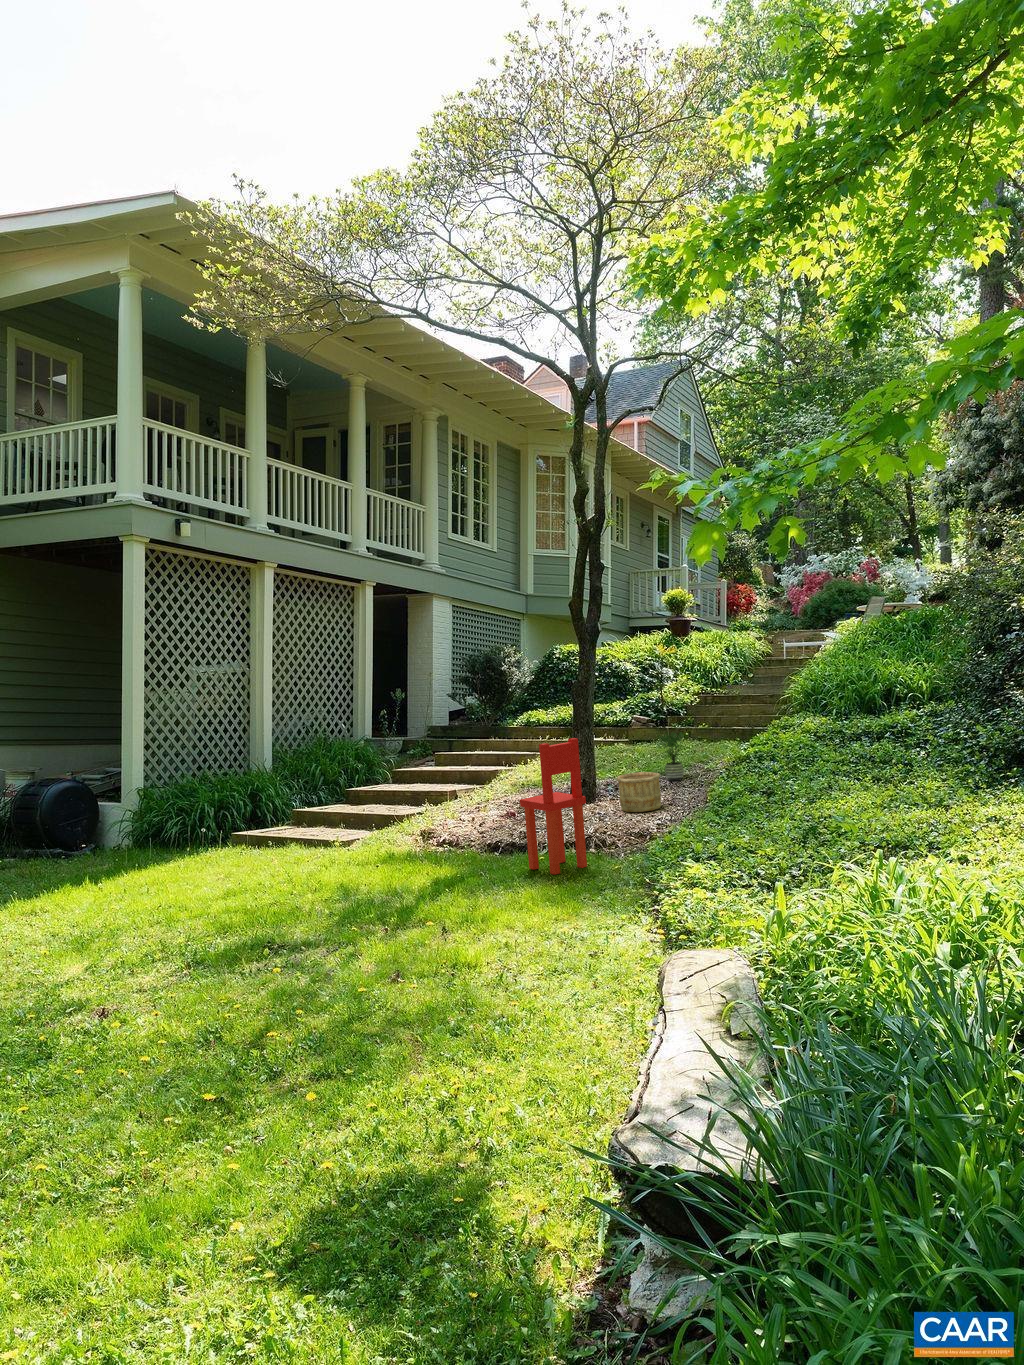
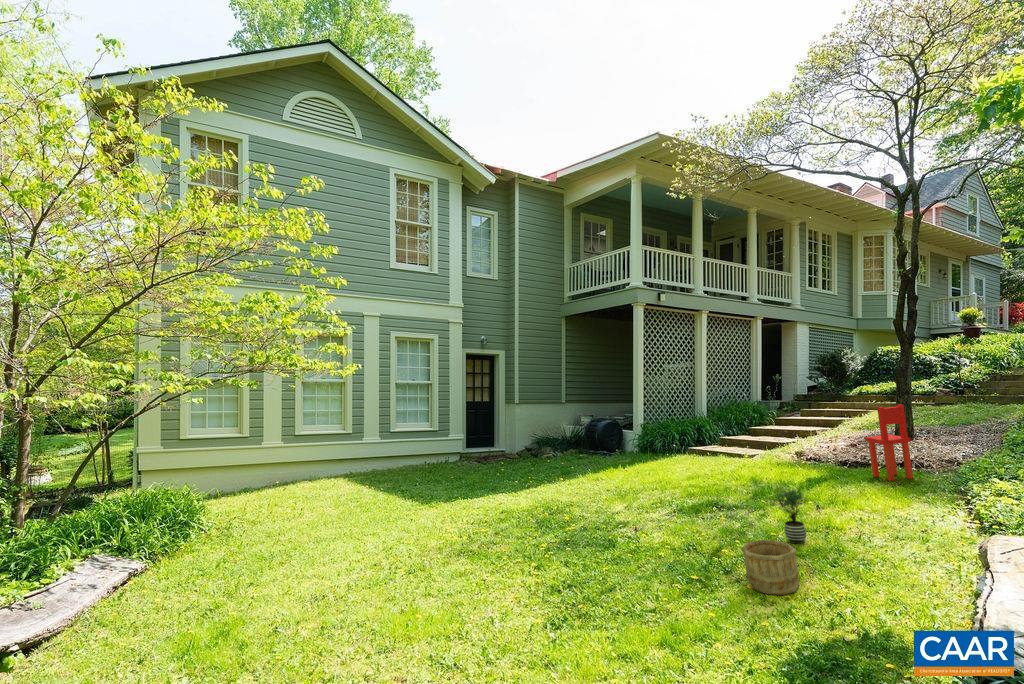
potted plant: present [659,732,684,781] -> present [771,490,806,544]
wooden bucket: present [617,772,661,812] -> present [742,540,799,595]

